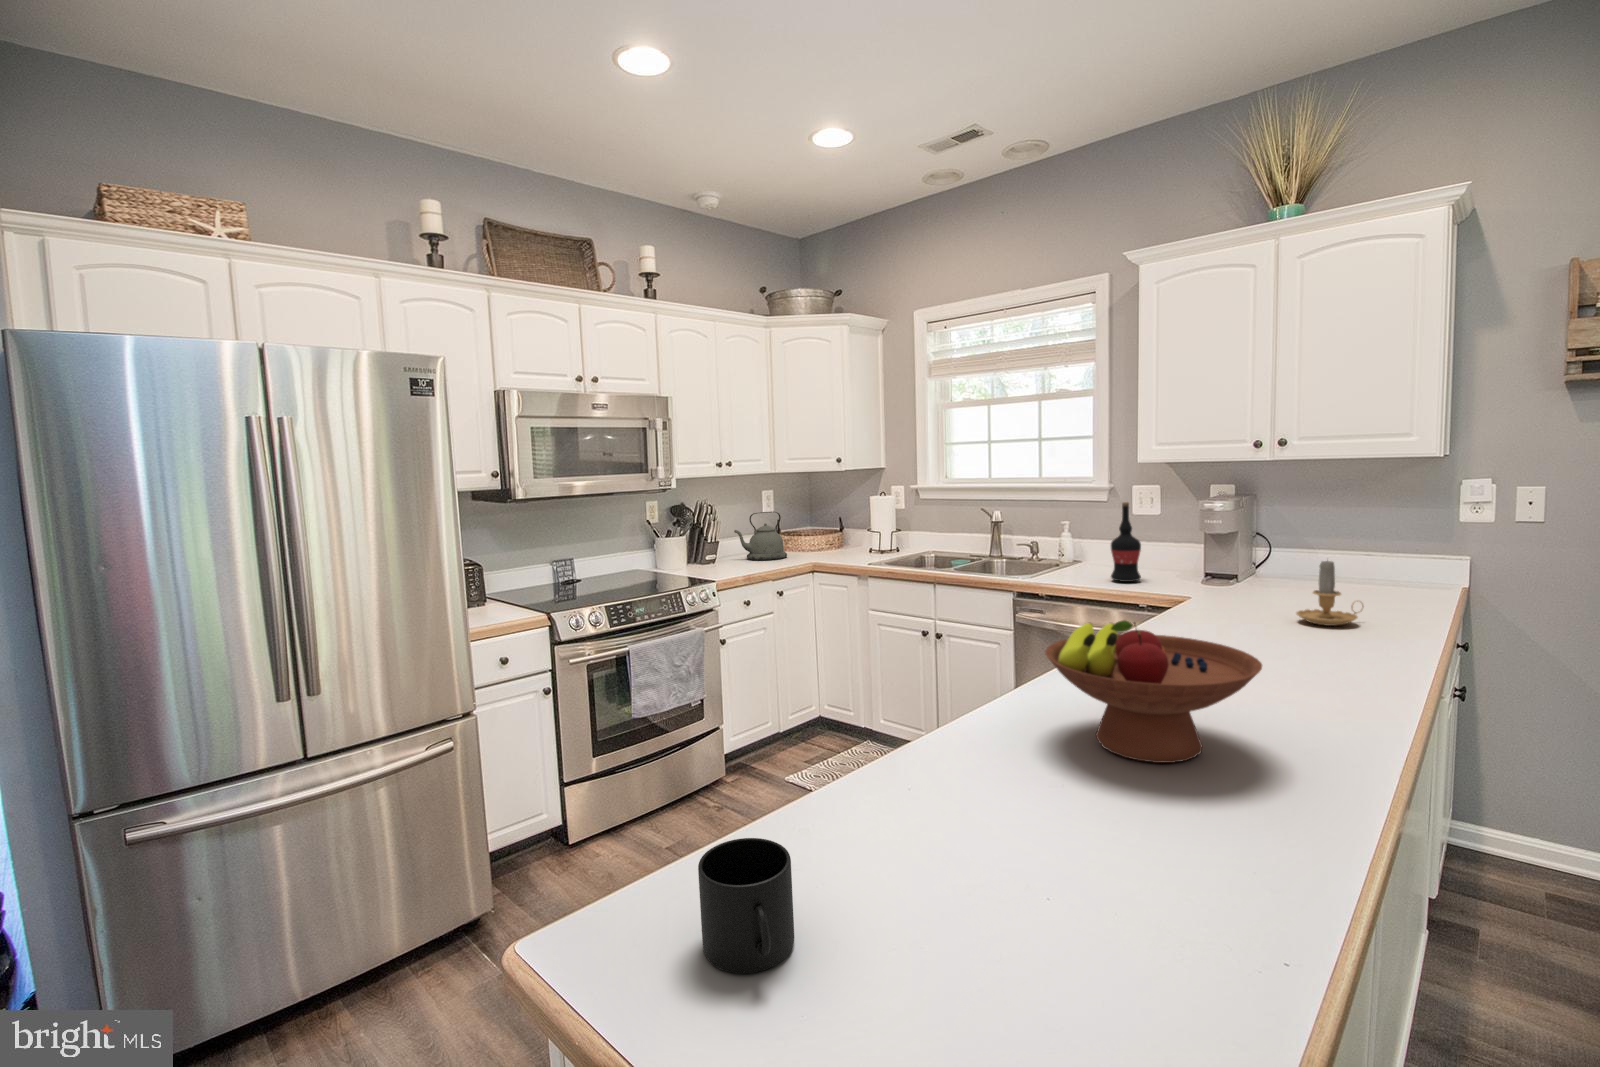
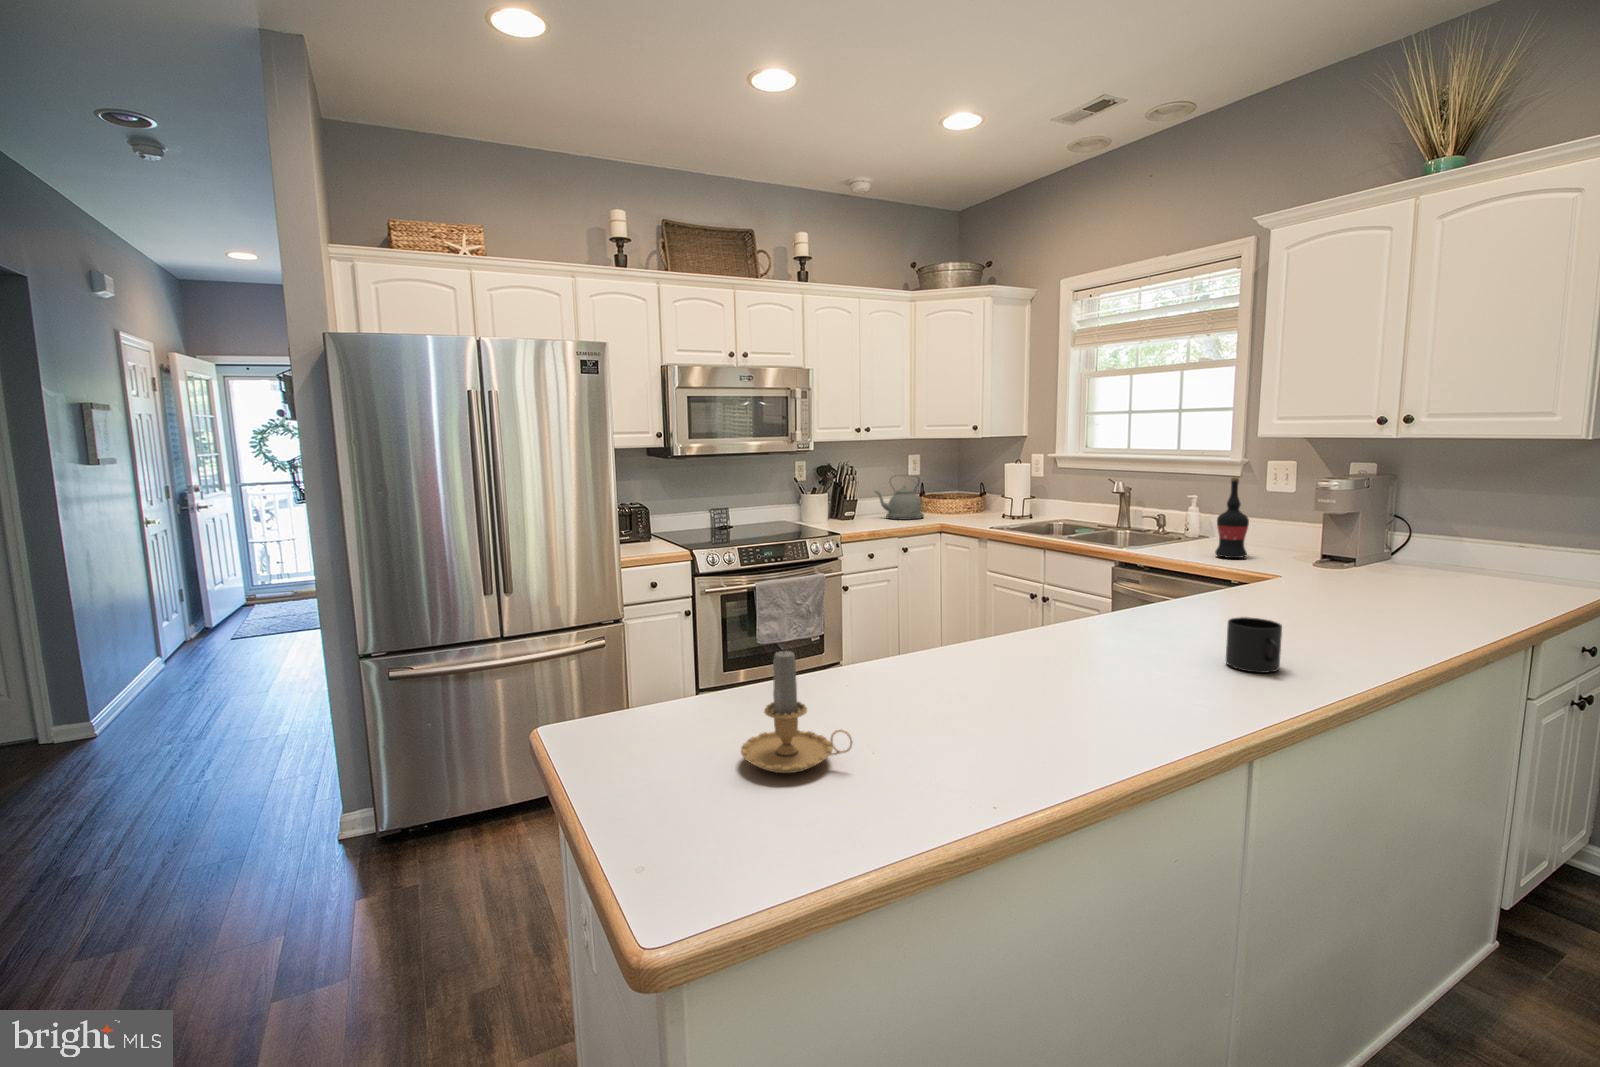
candle: present [1296,561,1363,626] -> present [741,651,853,773]
fruit bowl: present [1045,620,1262,763] -> none [979,572,1153,689]
mug: present [698,838,794,973] -> present [1226,617,1282,673]

